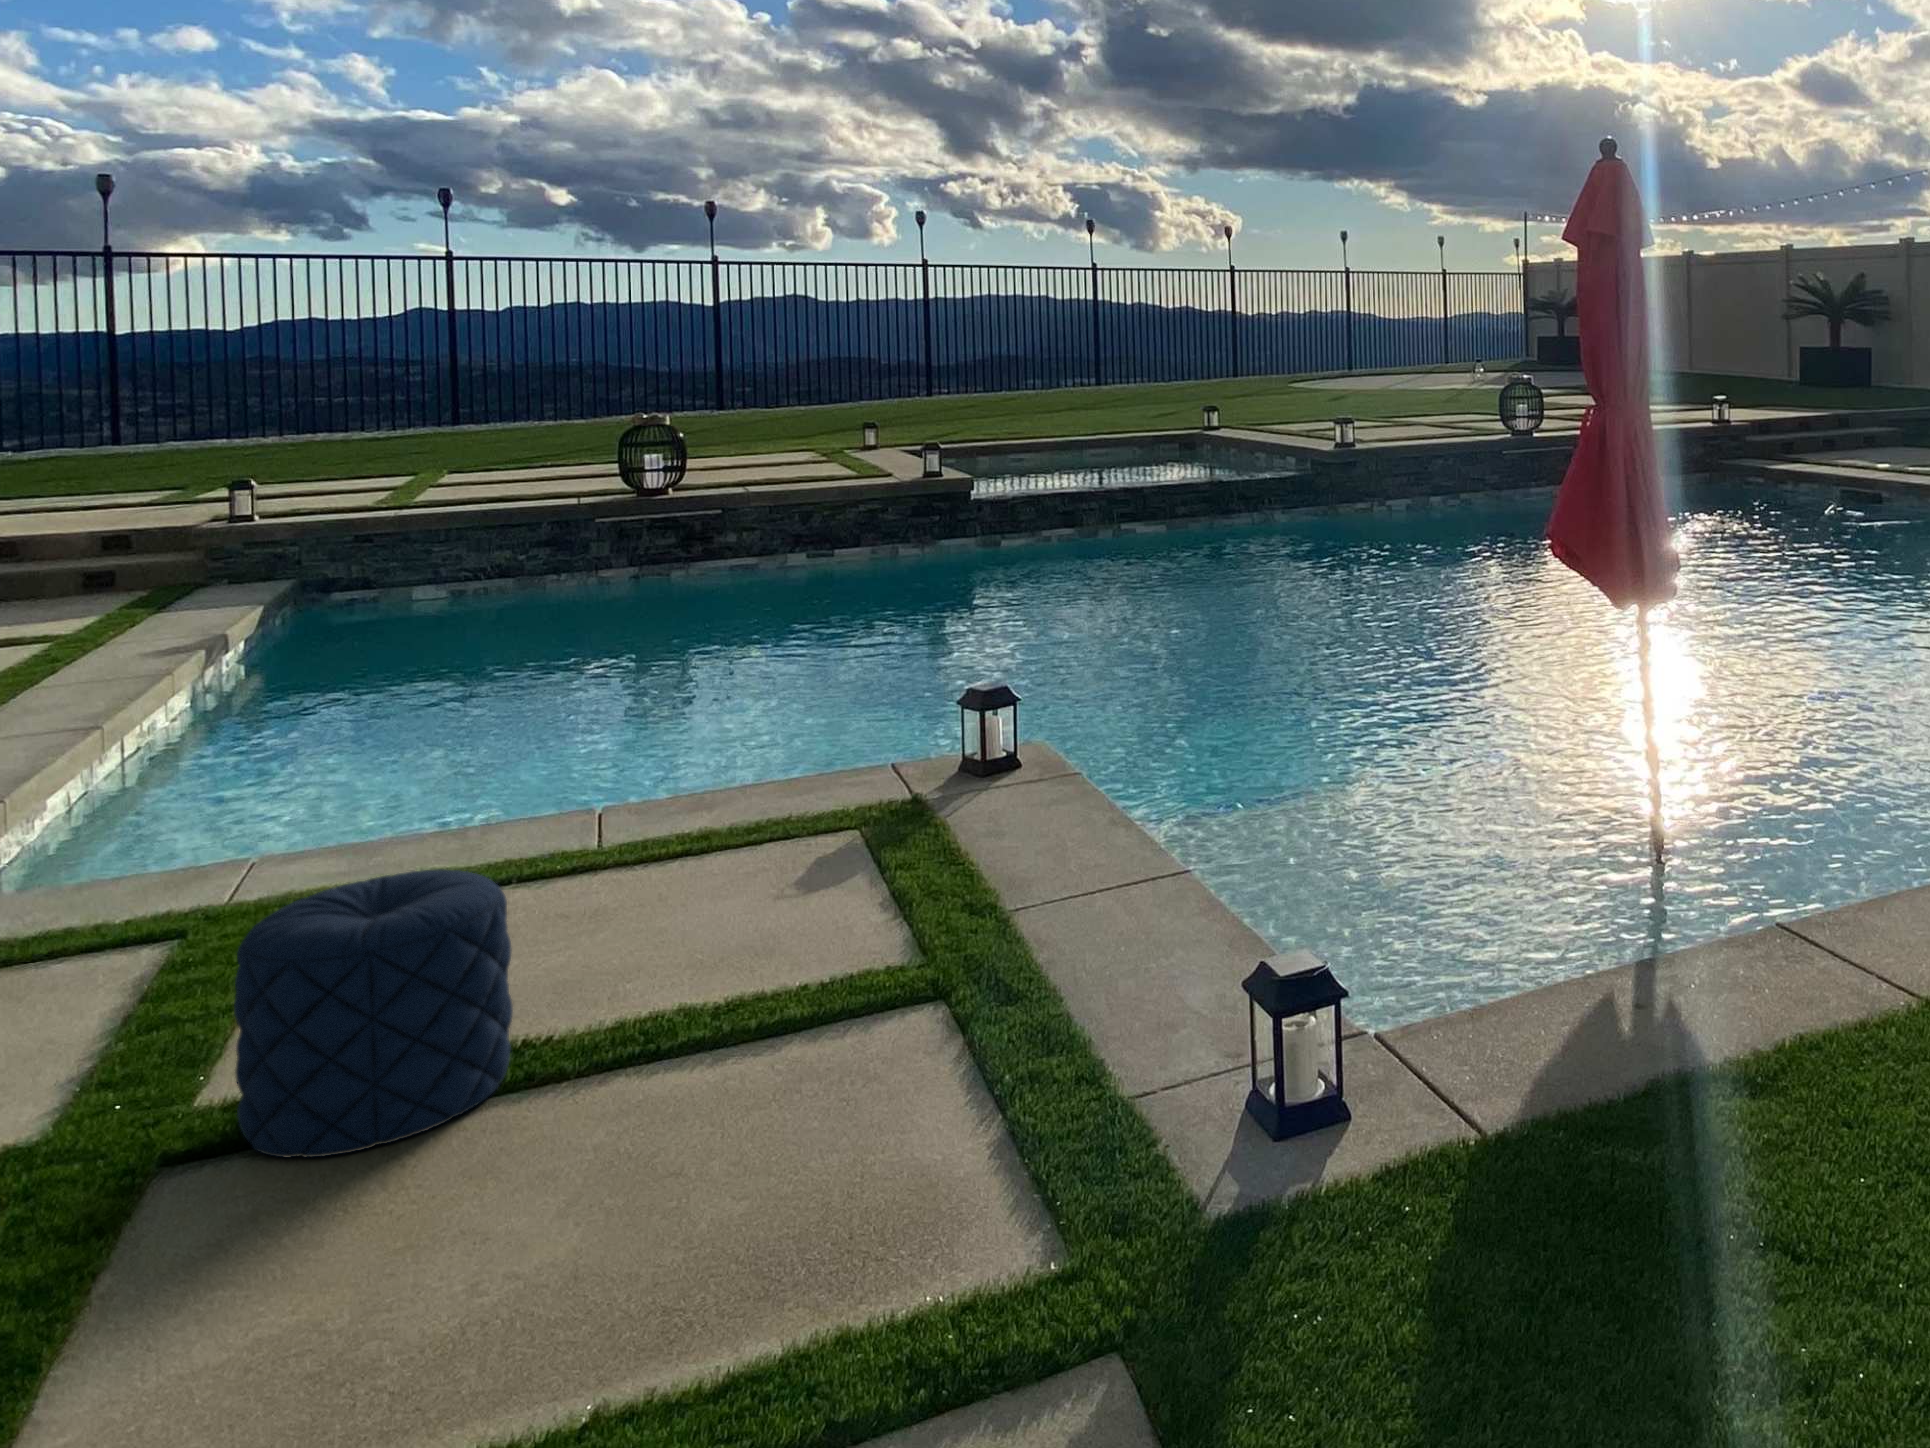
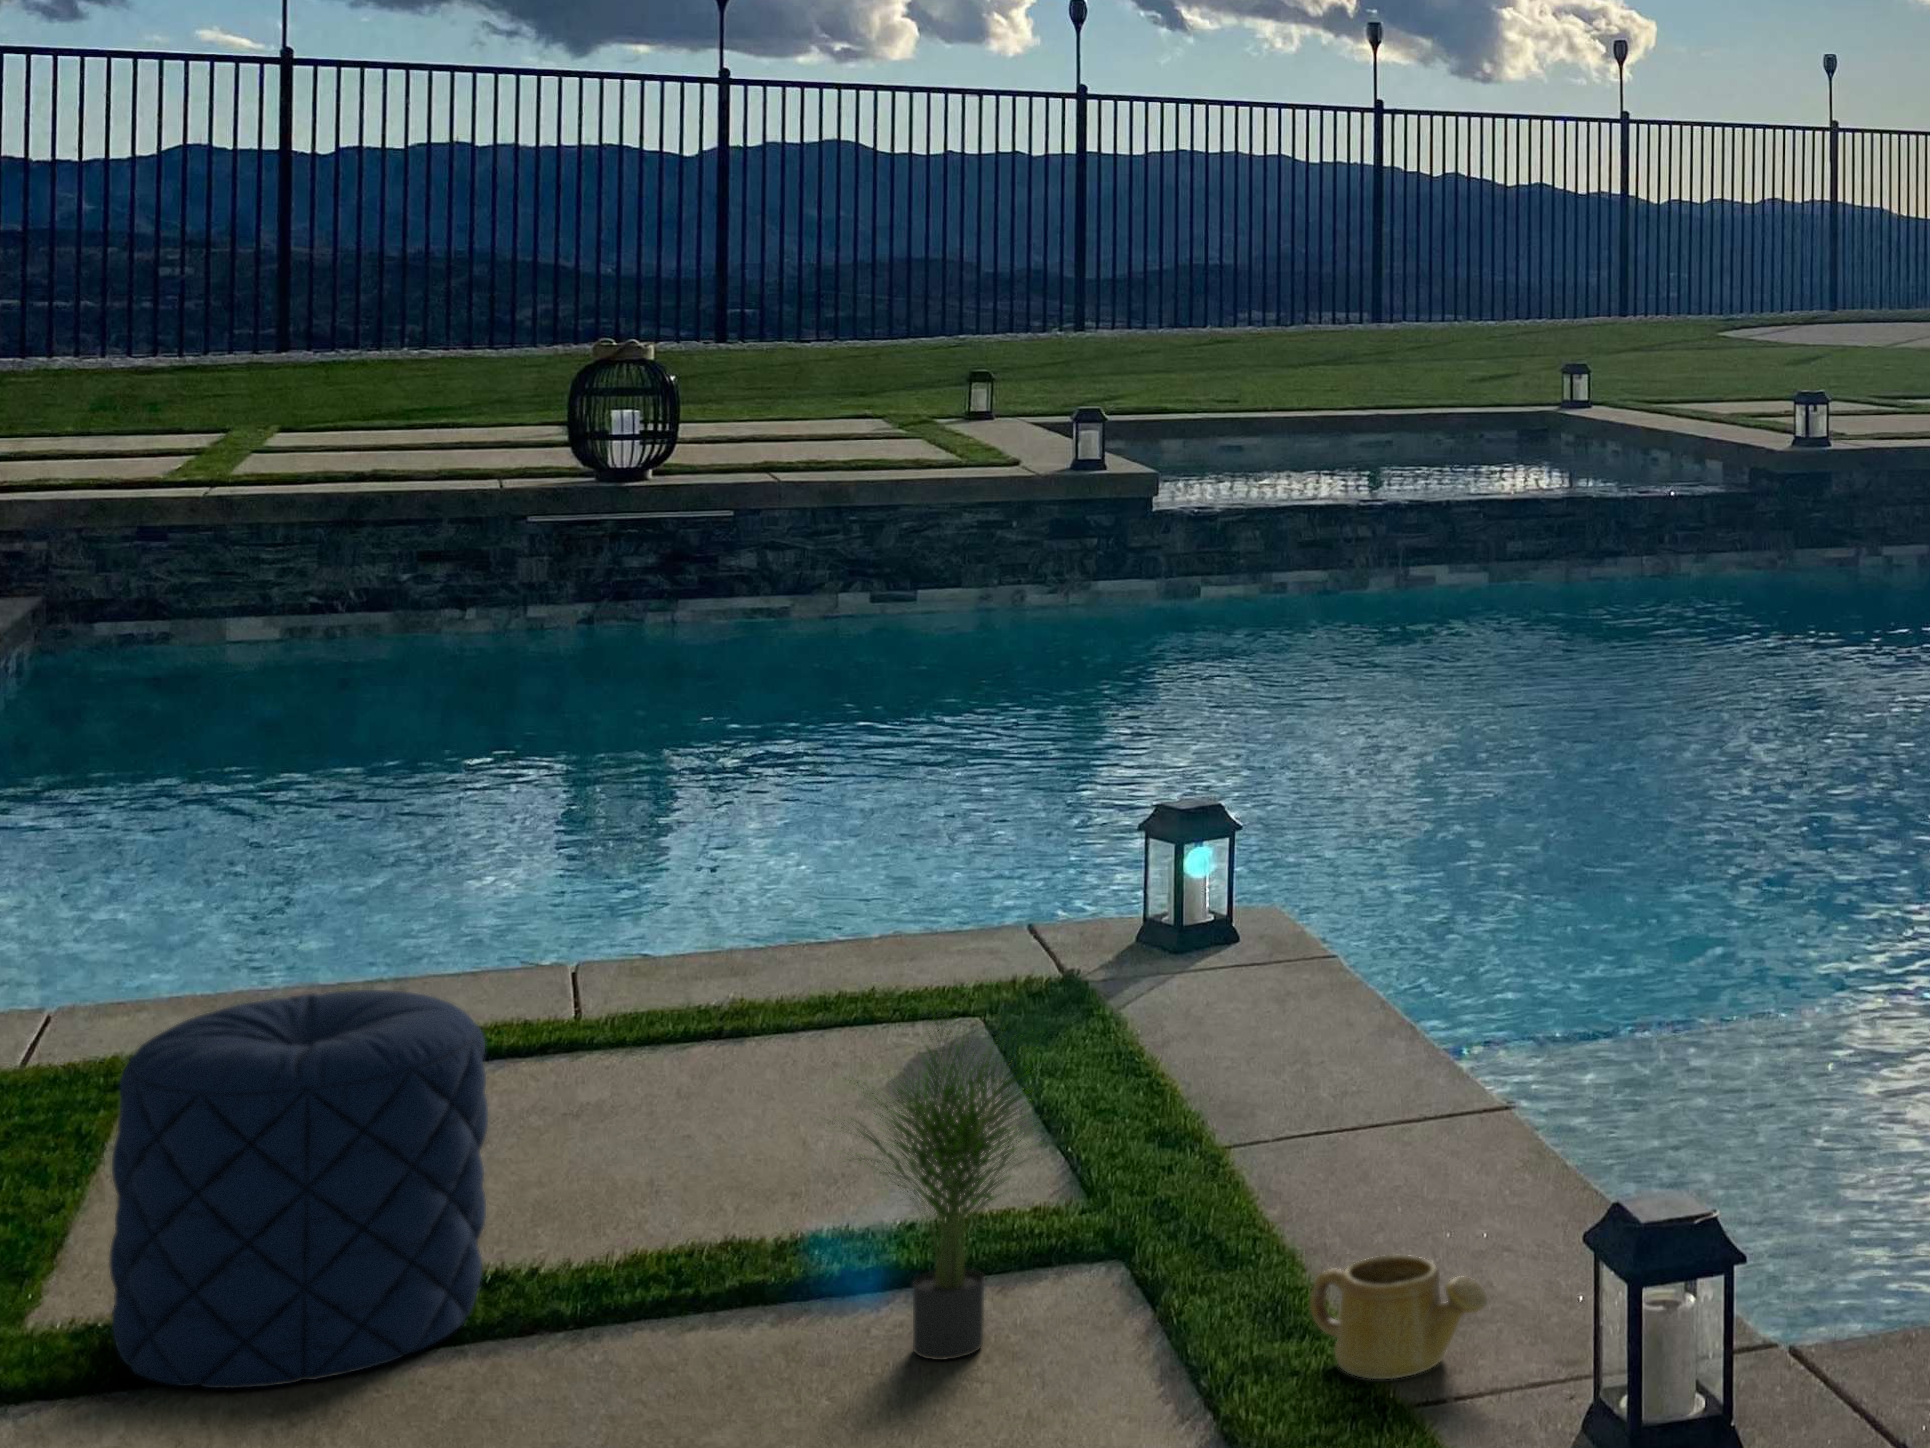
potted plant: none [732,856,896,1091] -> present [841,1008,1034,1360]
watering can: none [1067,999,1182,1083] -> present [1310,1255,1487,1379]

